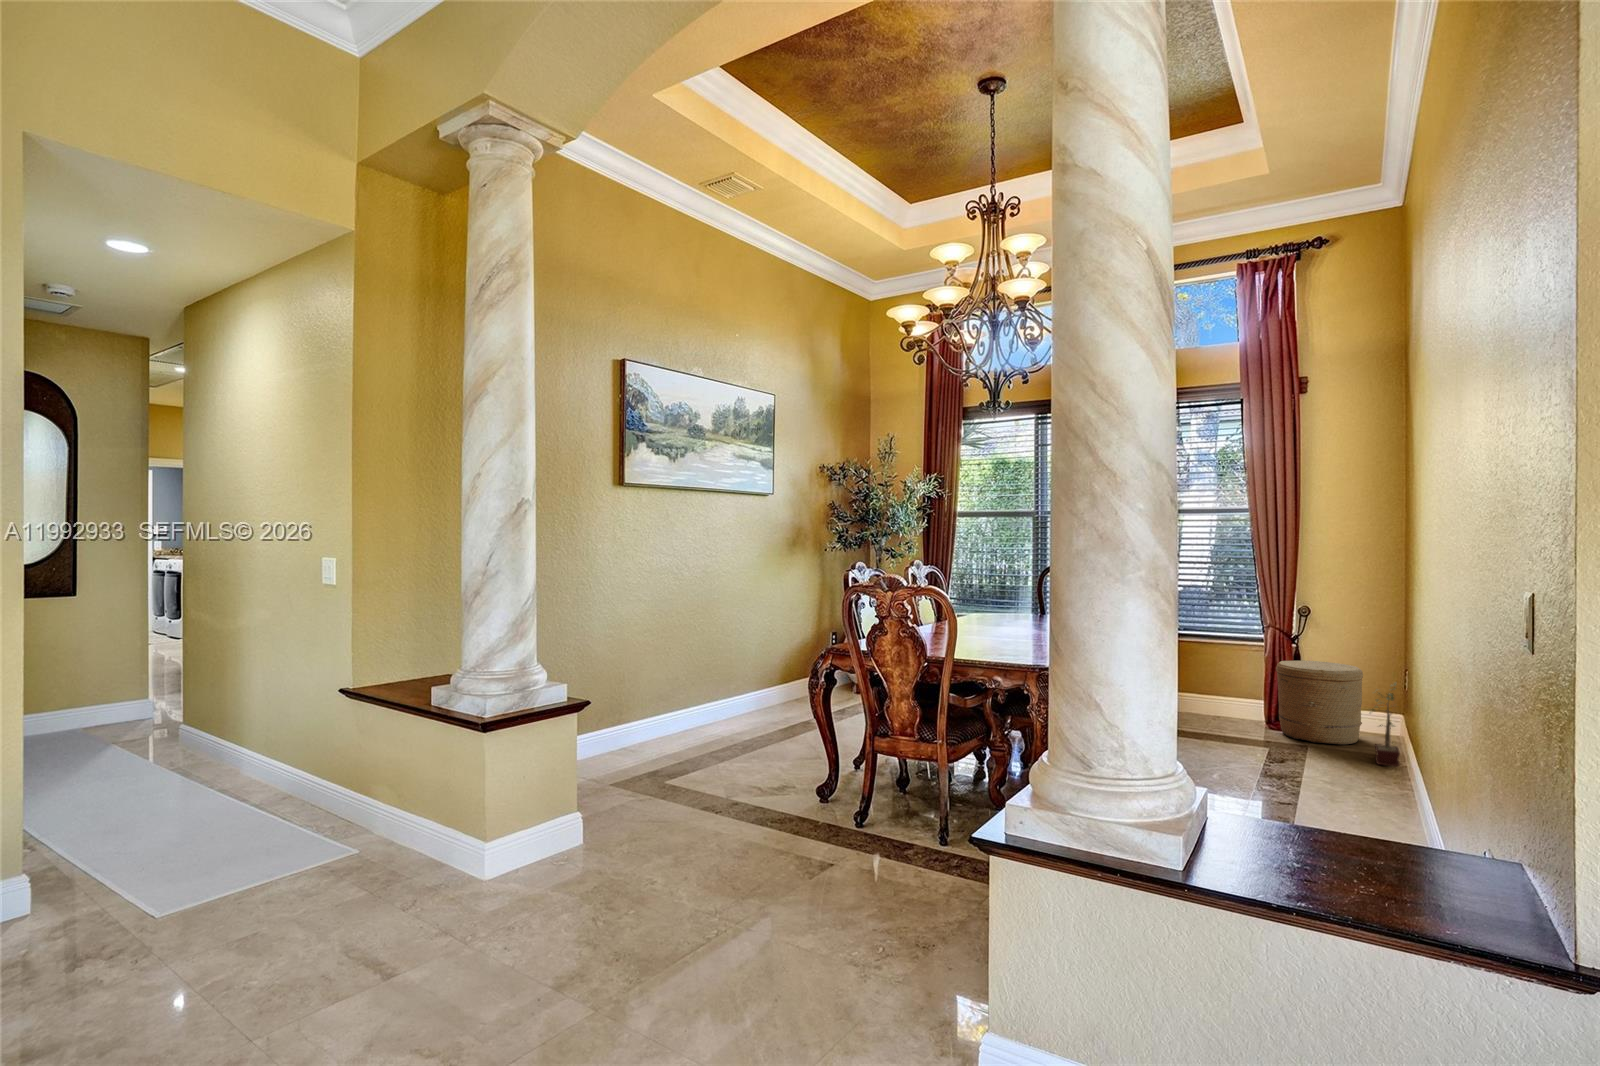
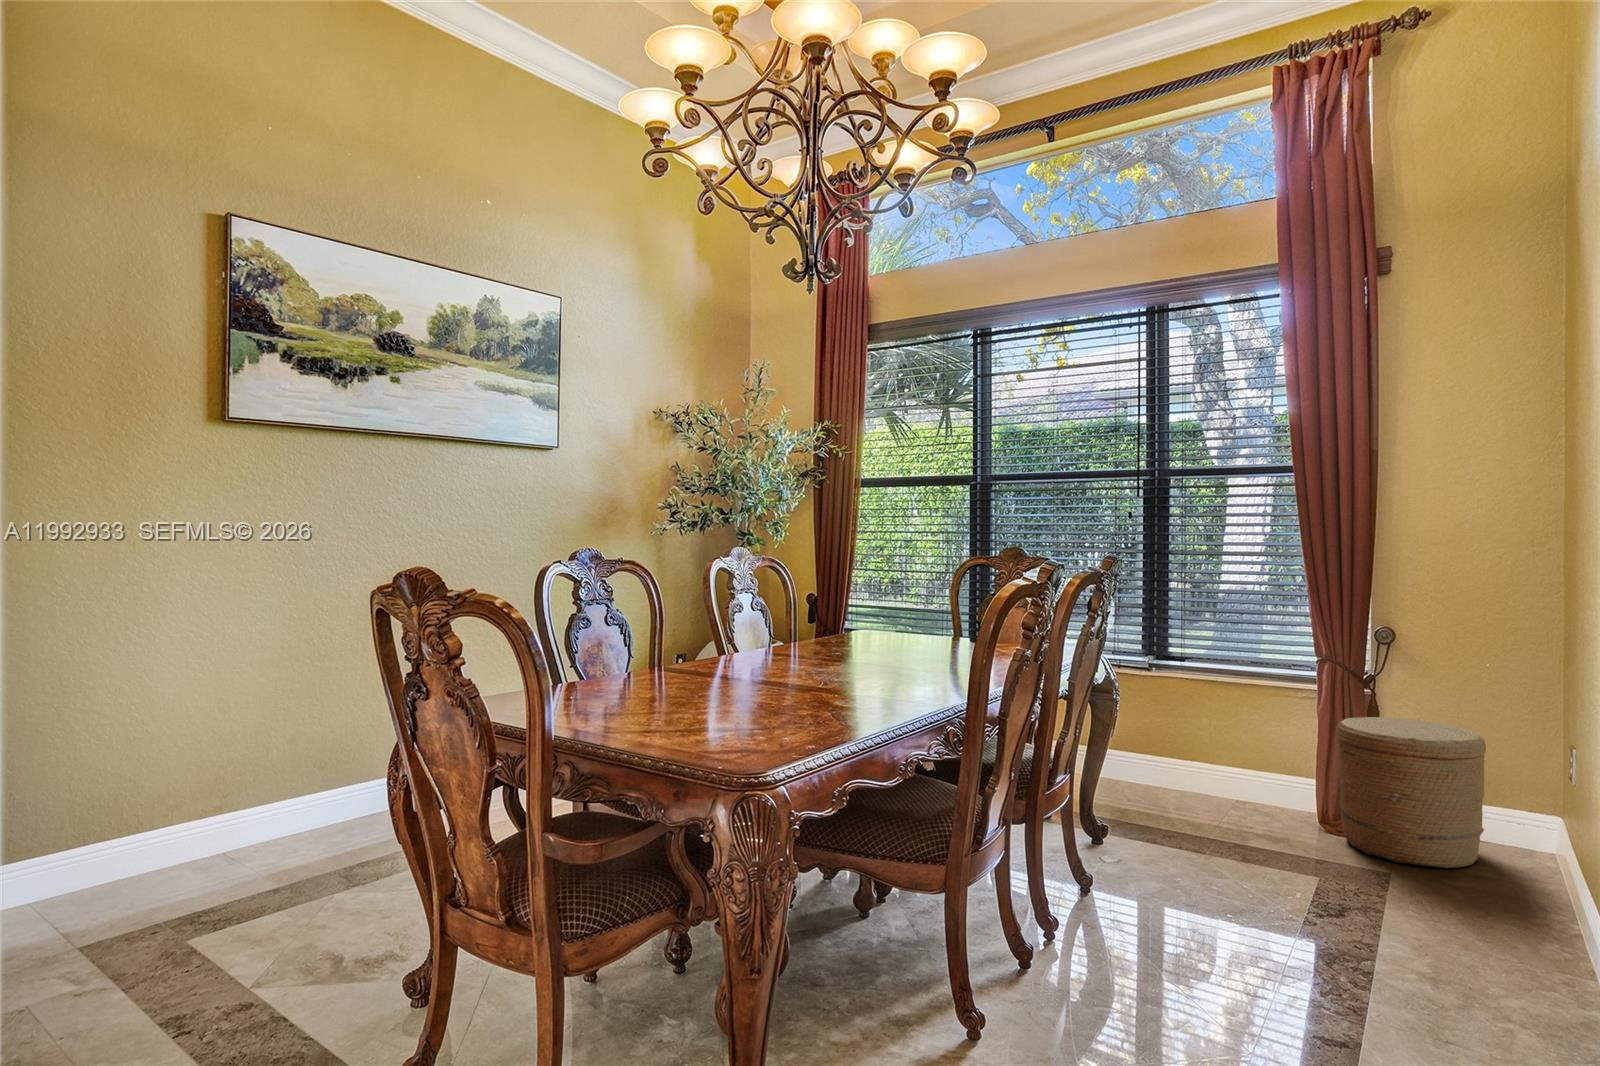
potted plant: present [1370,683,1400,767] -> none [1495,767,1560,926]

